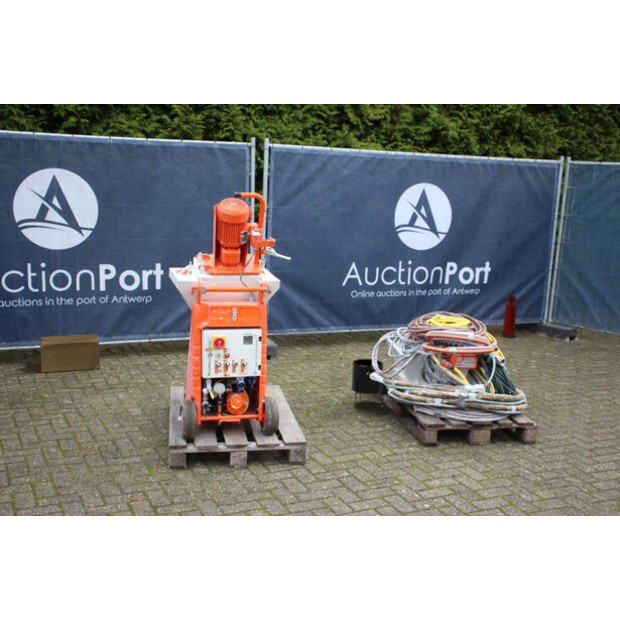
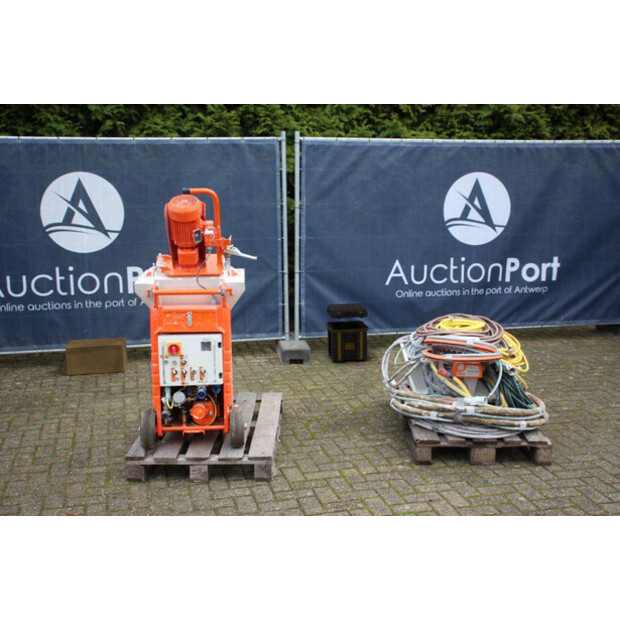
fire extinguisher: present [501,291,518,338] -> none [576,288,595,341]
toolbox: none [291,303,333,357] -> present [326,303,368,362]
planter: present [351,359,384,407] -> none [358,365,392,419]

